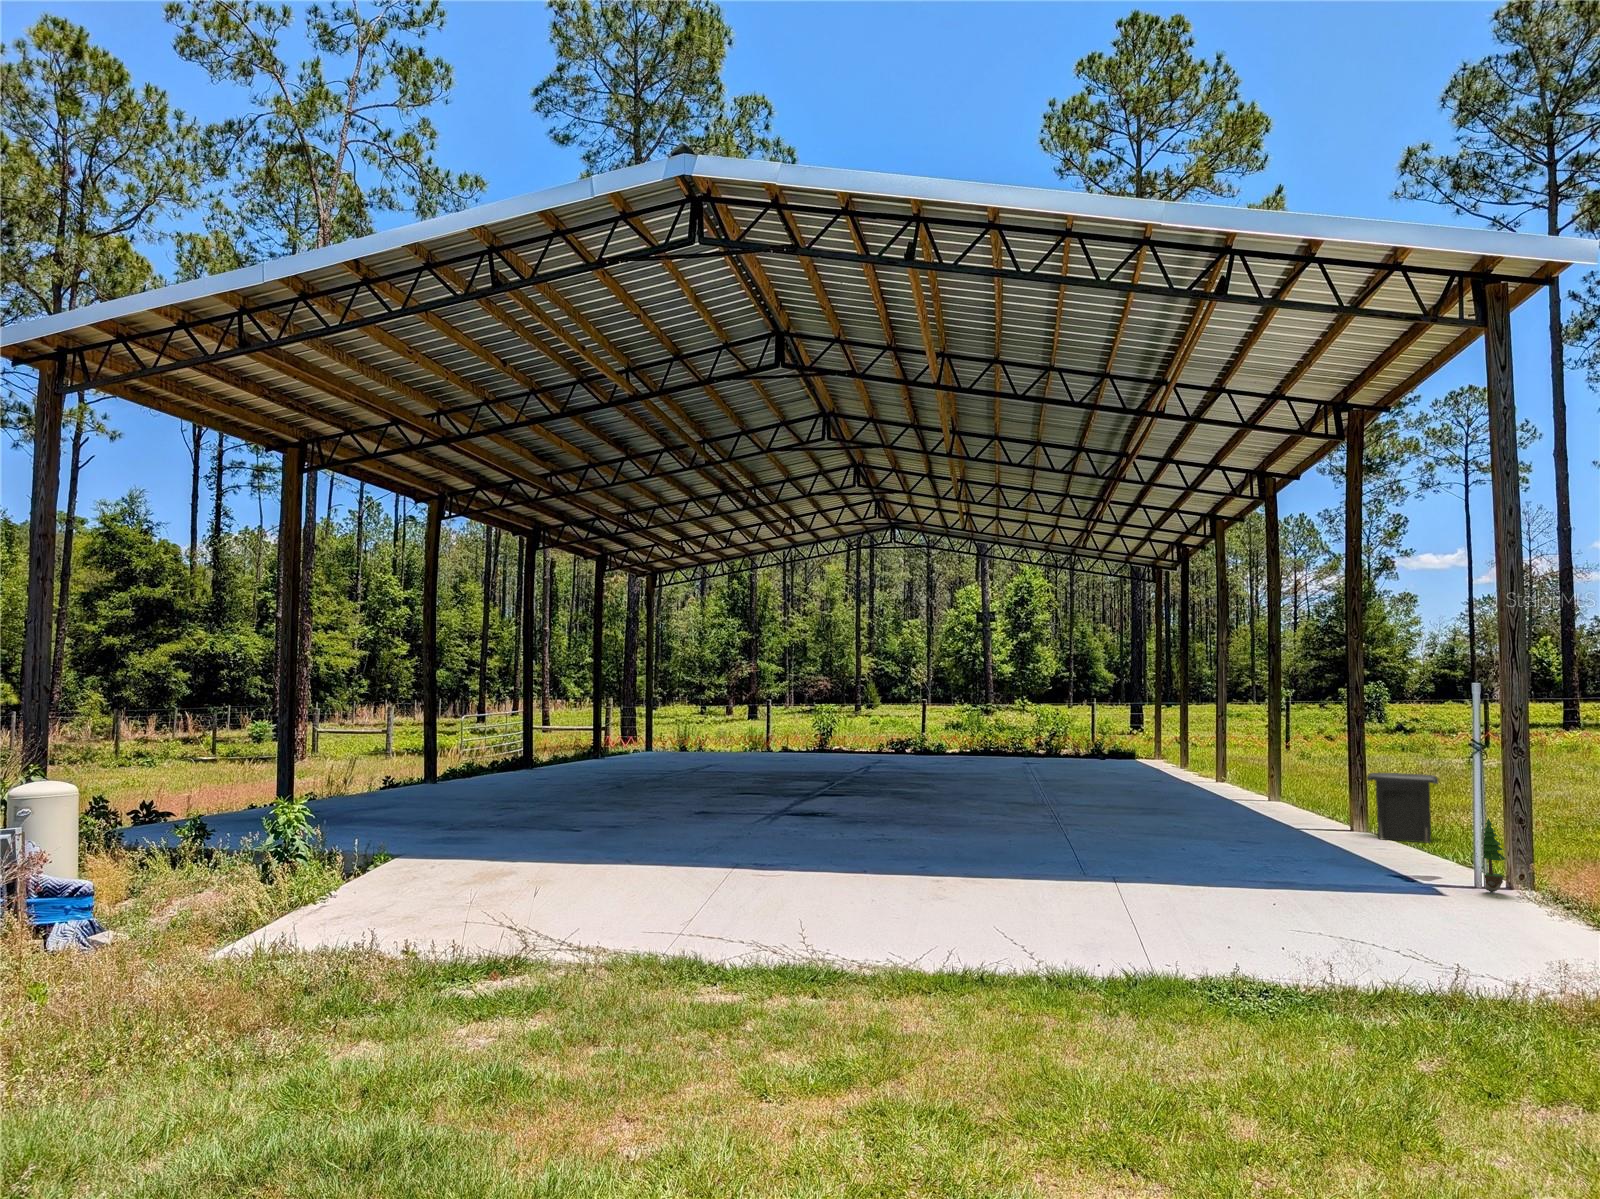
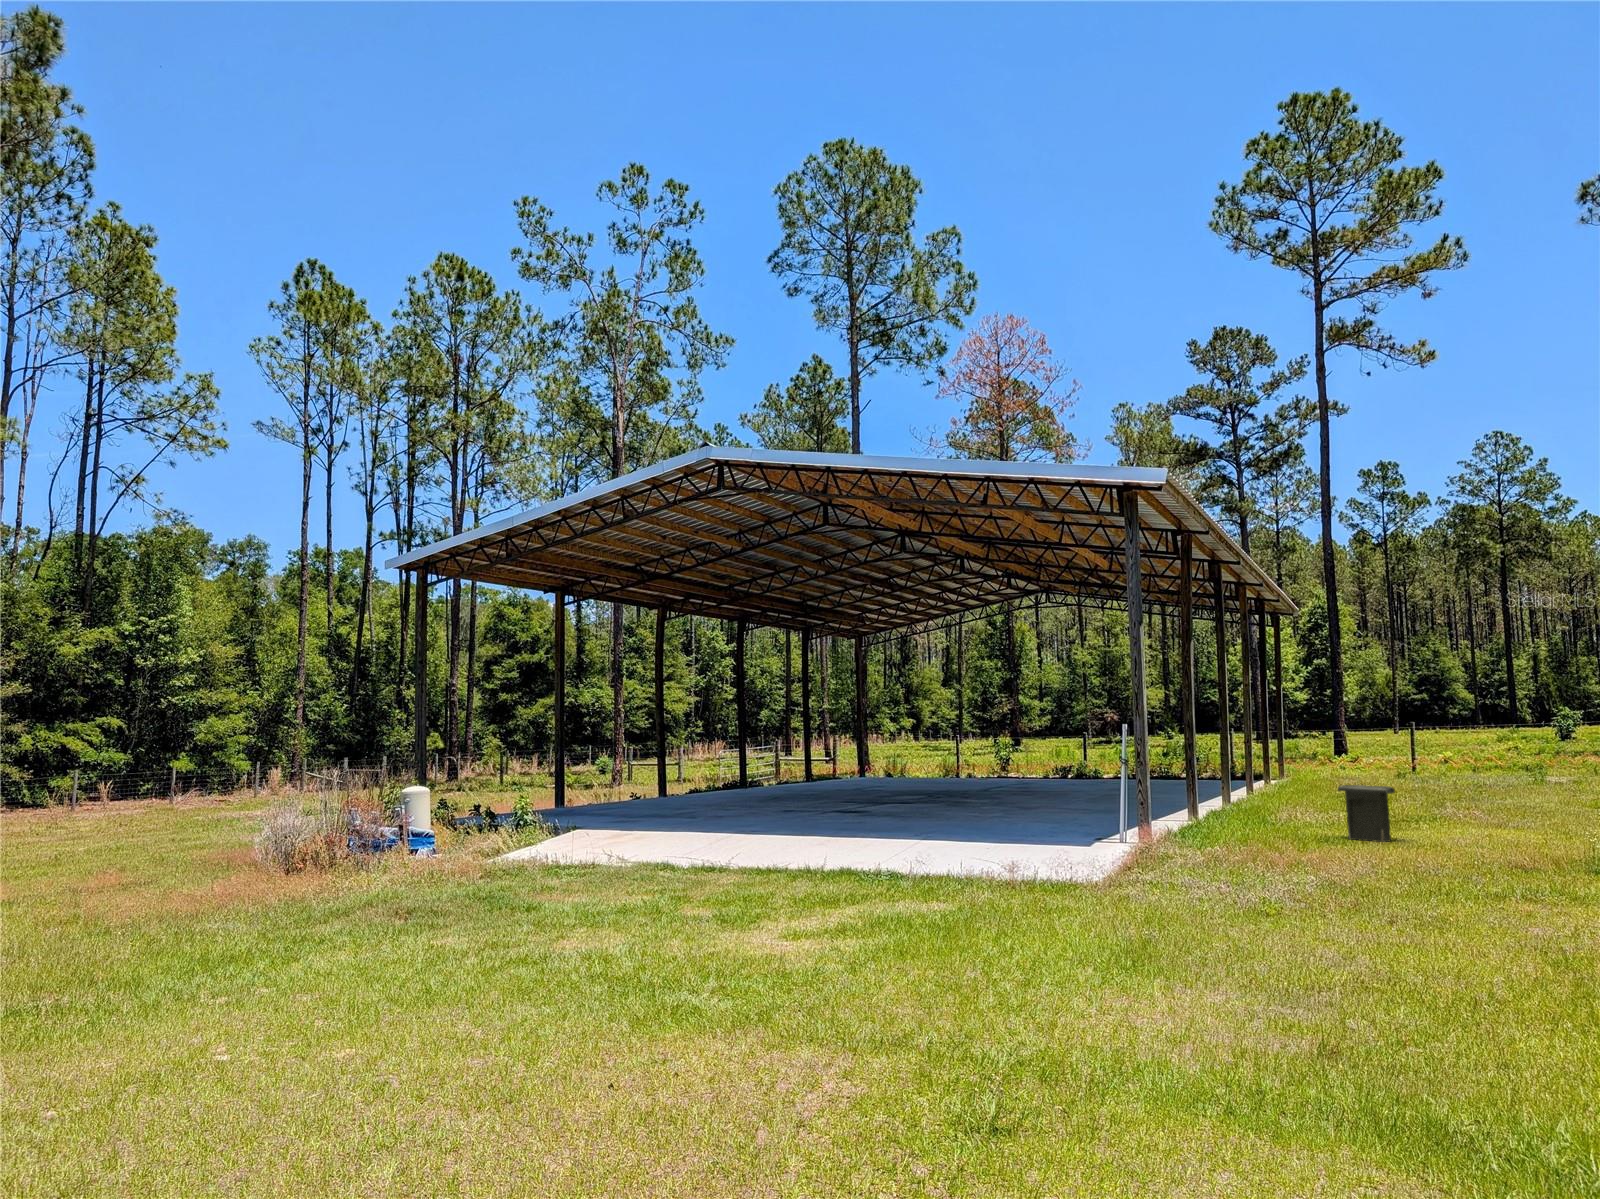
potted tree: present [1475,819,1506,893] -> none [1309,811,1331,867]

